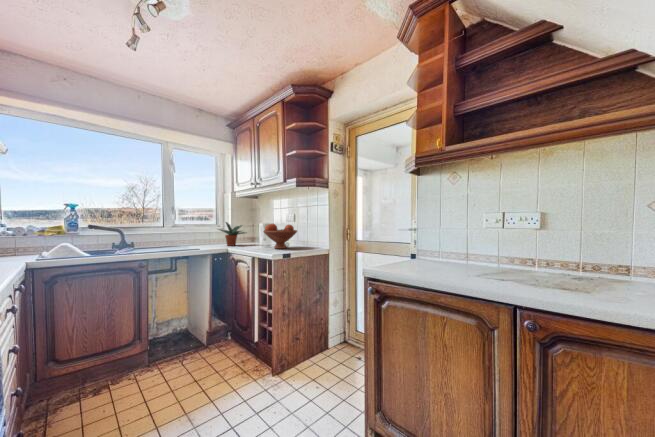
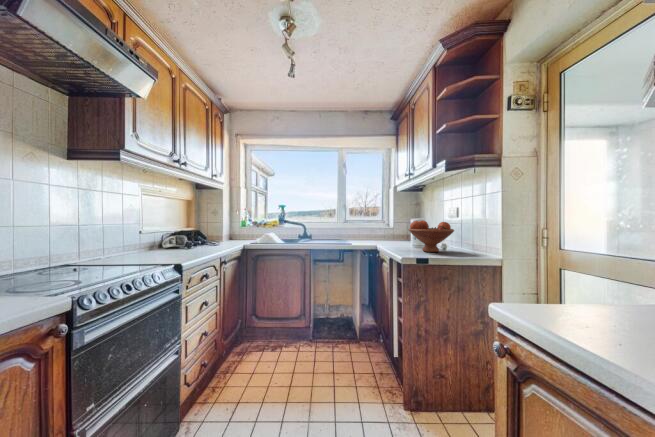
potted plant: present [219,222,245,246] -> none [371,219,404,244]

